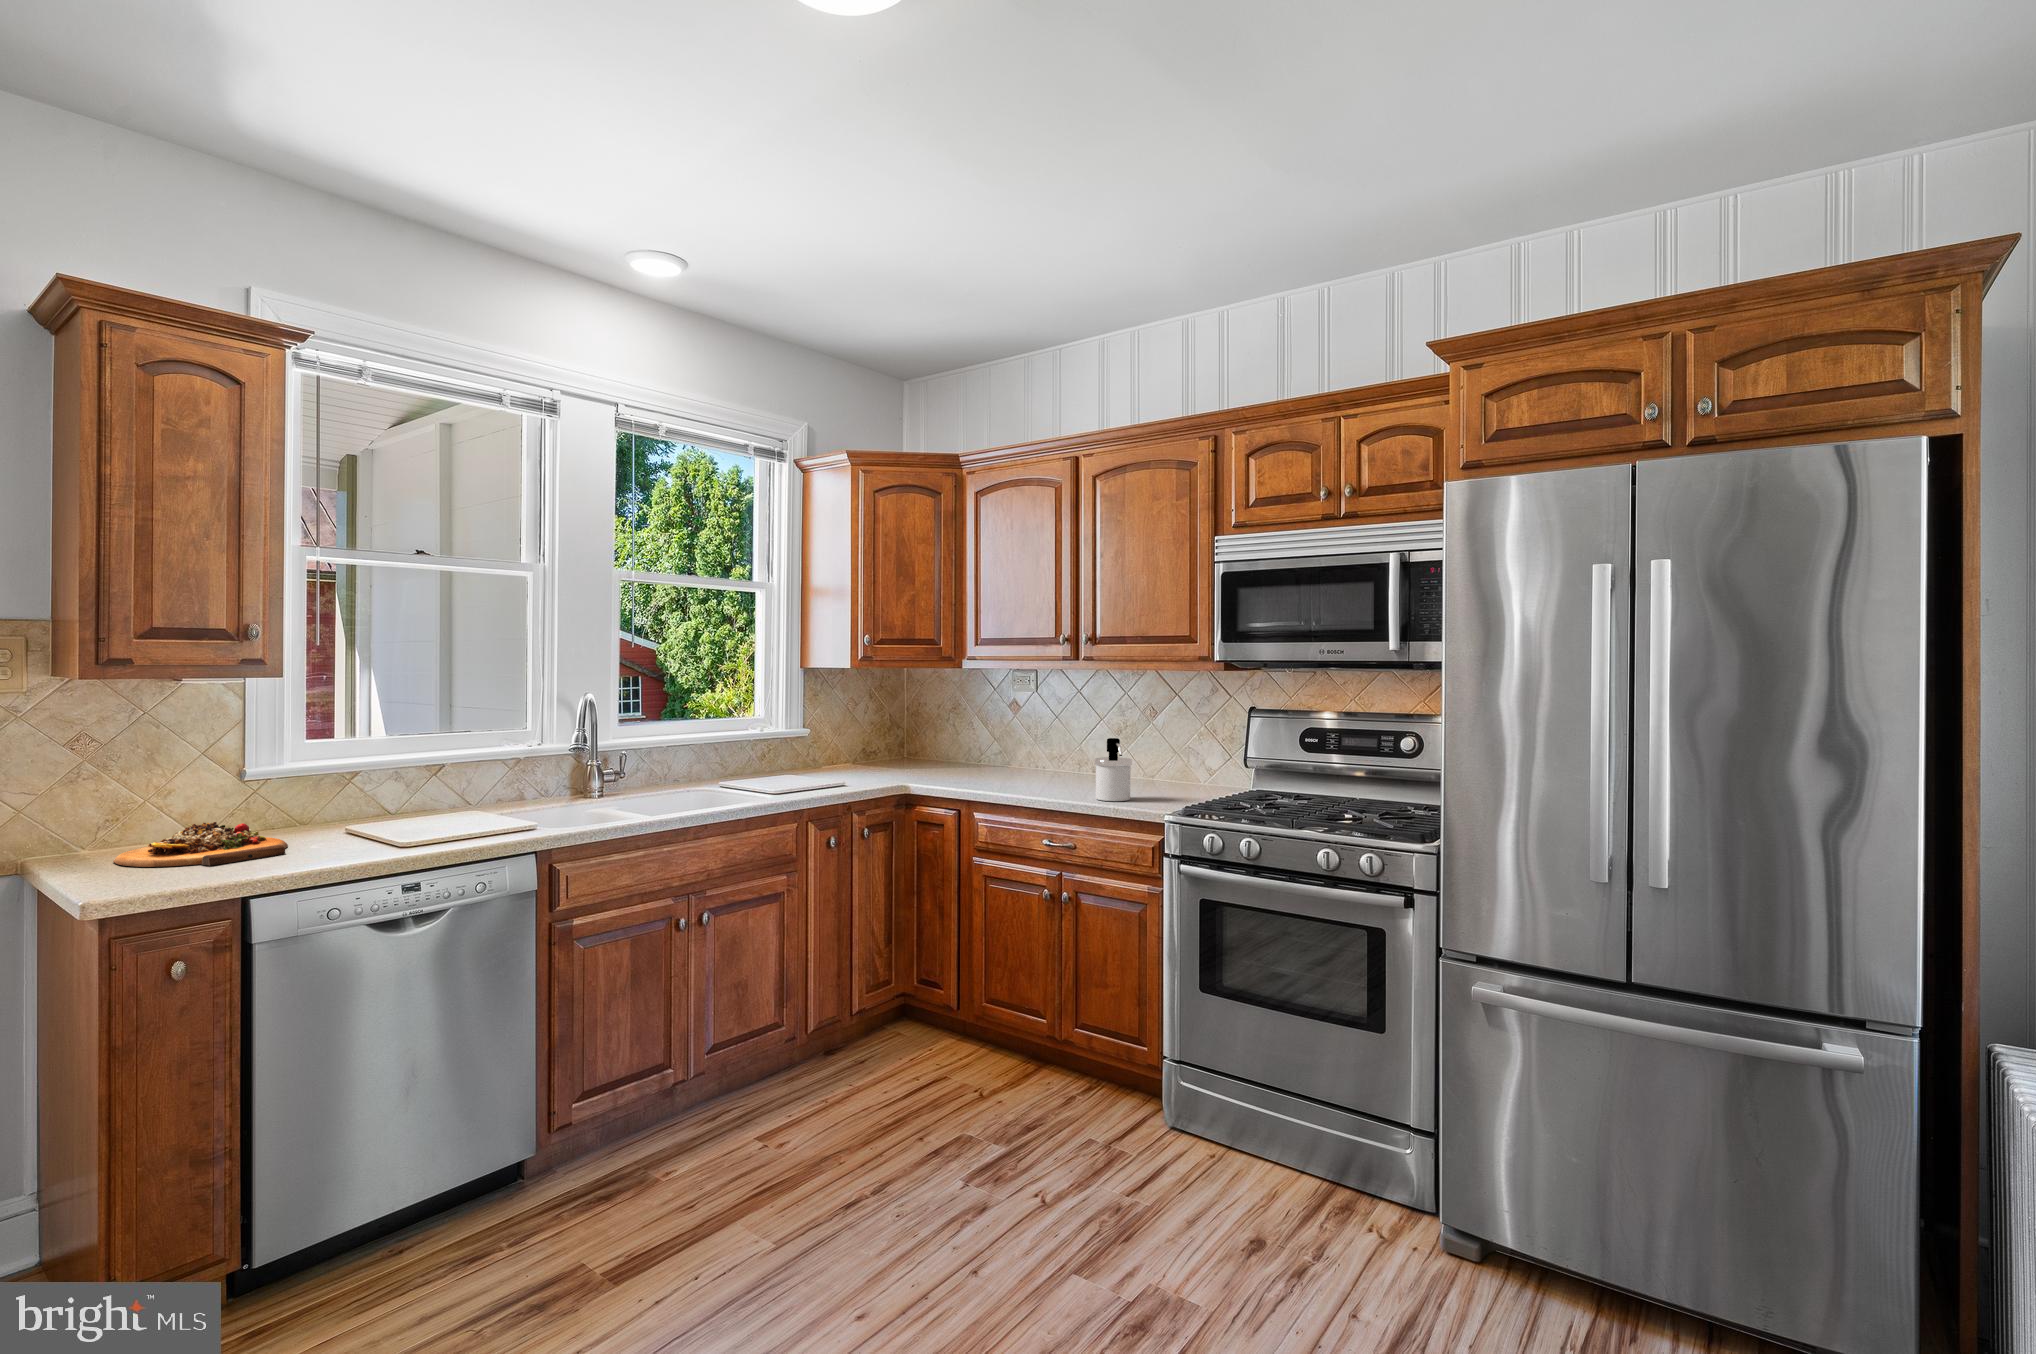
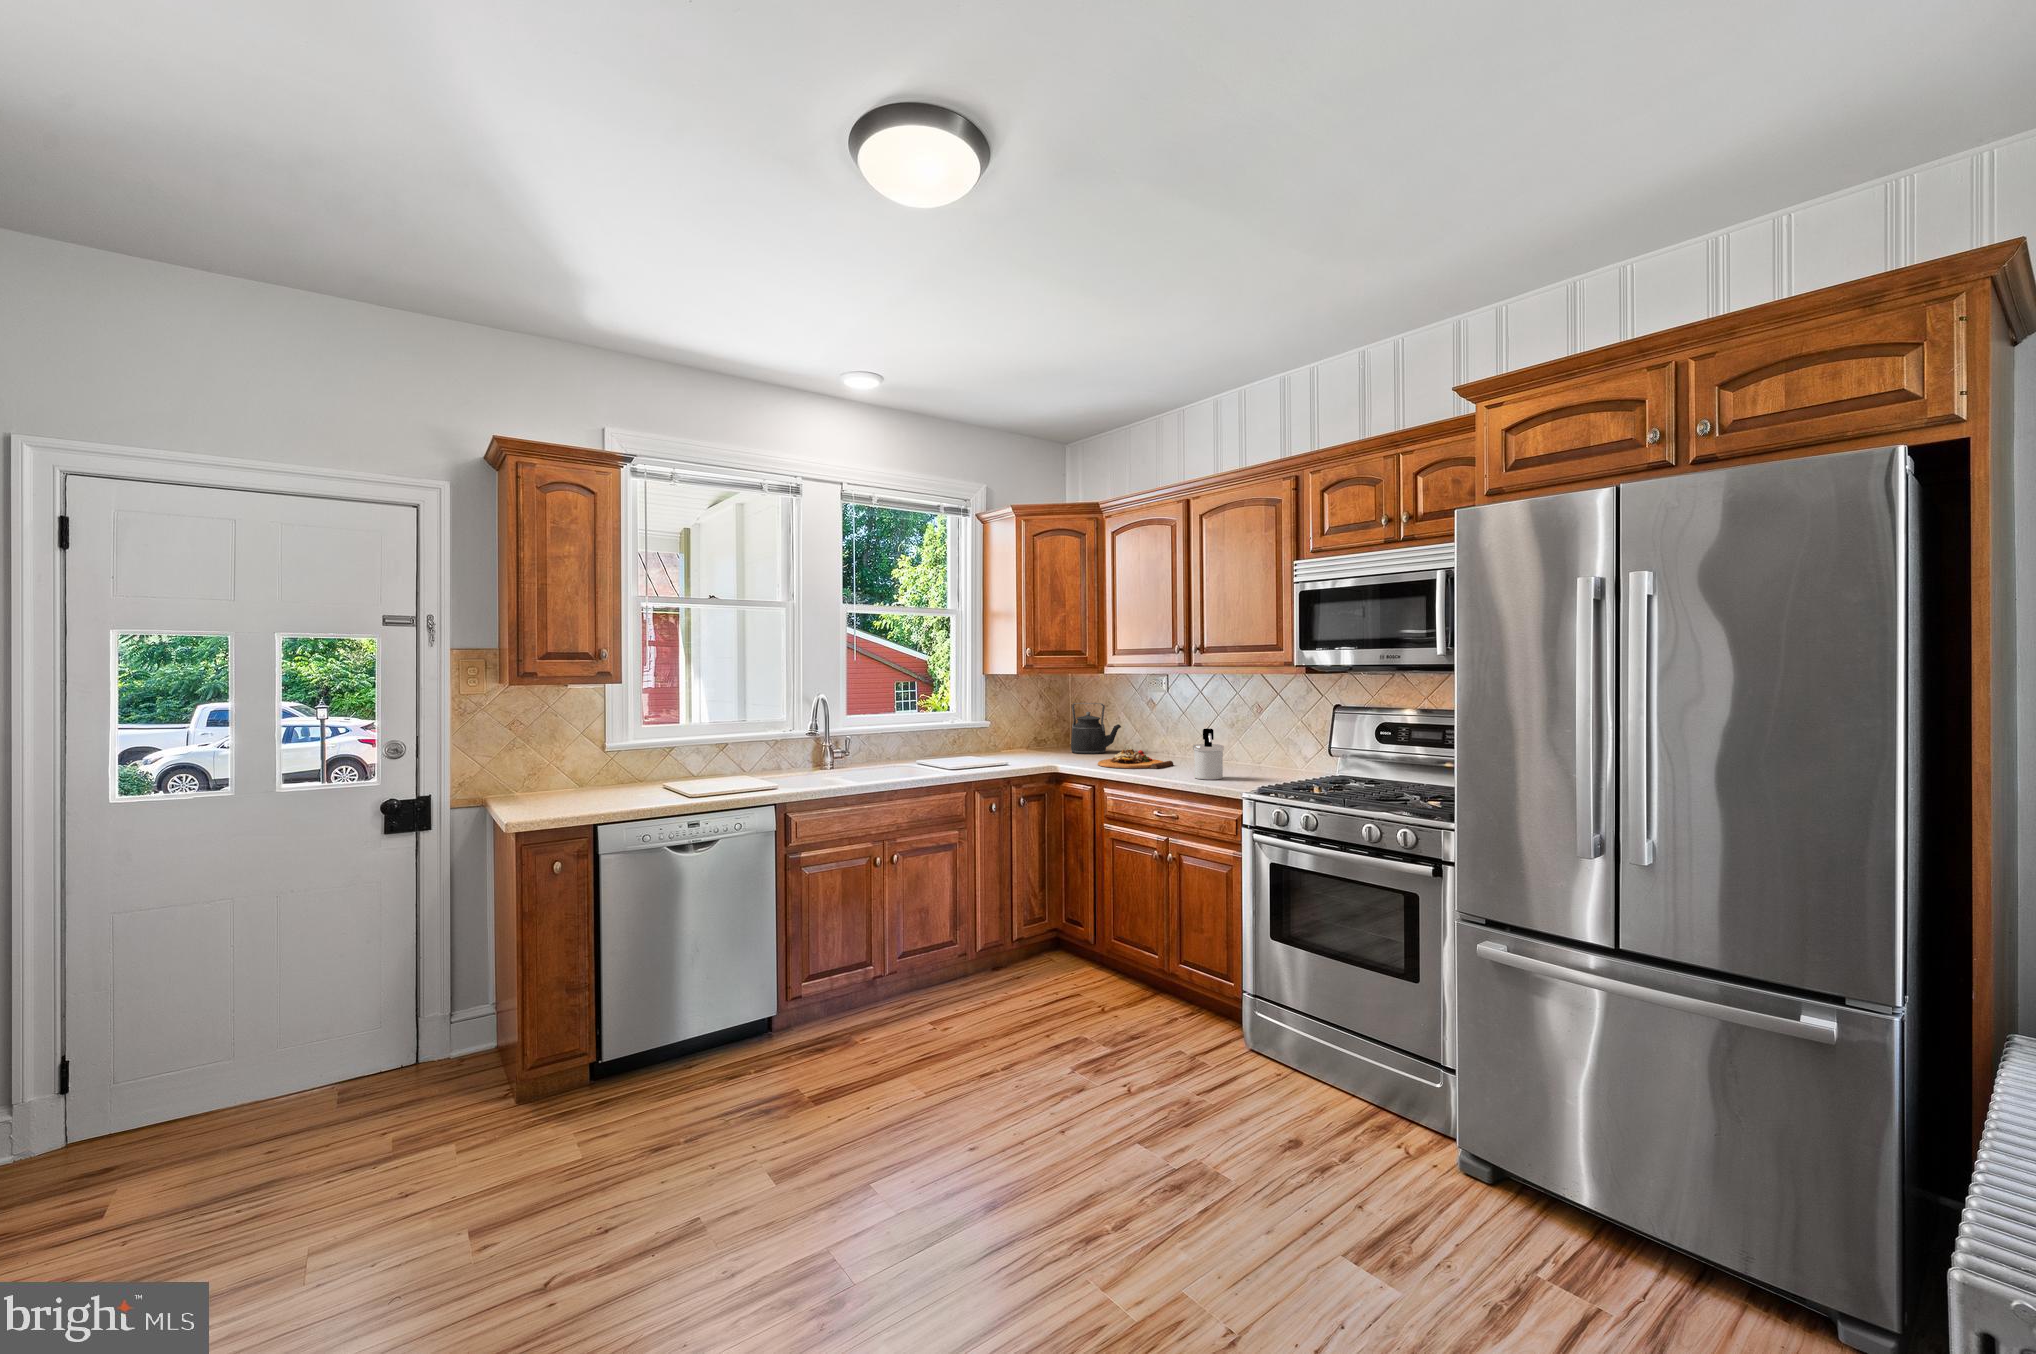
kettle: none [916,707,981,771] -> present [1071,703,1121,754]
cutting board: present [113,822,288,867] -> present [1098,749,1174,769]

